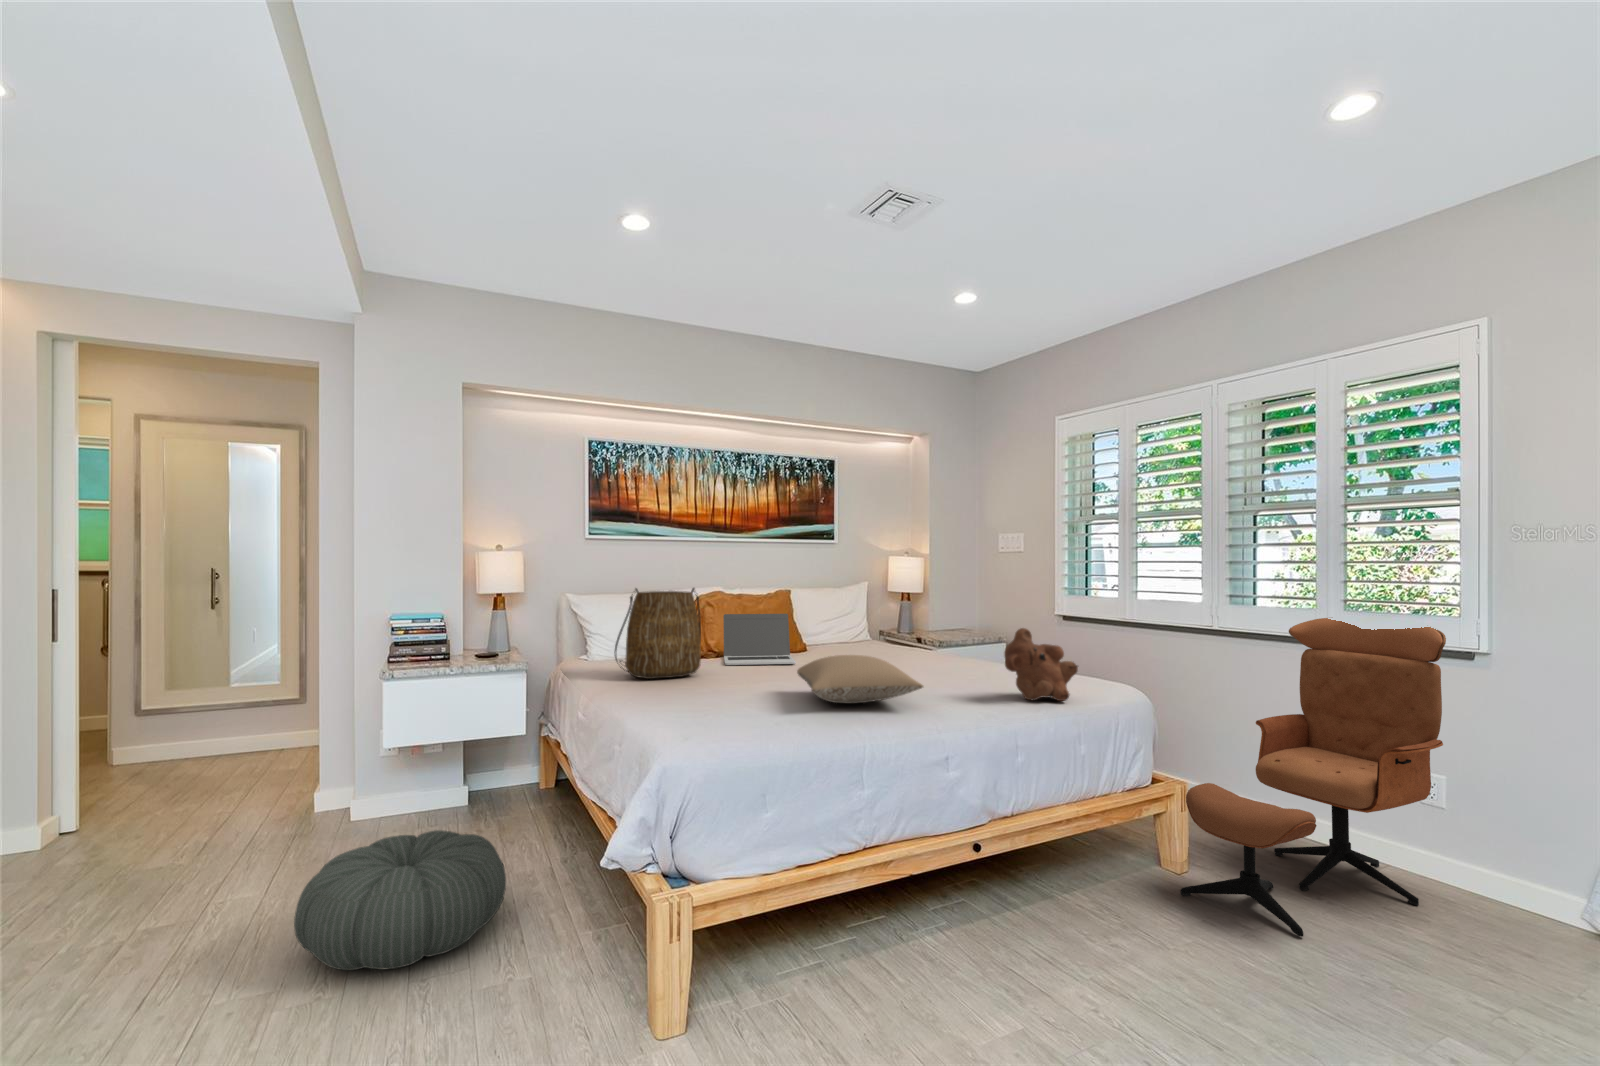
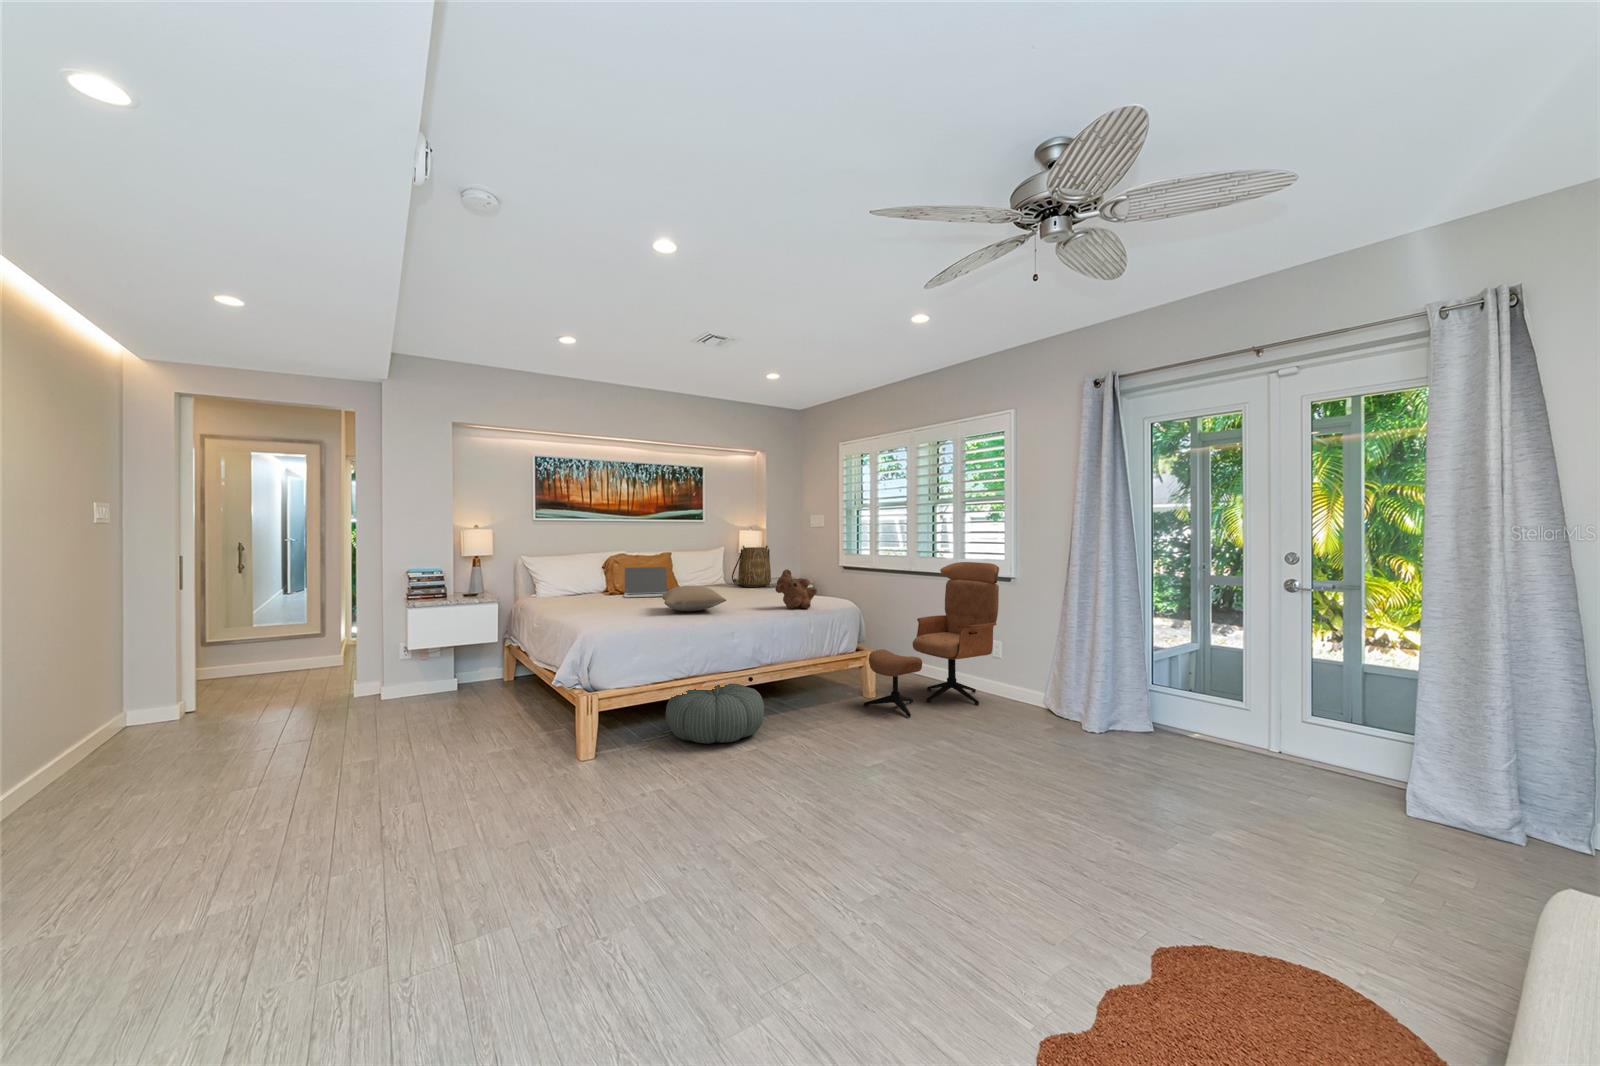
tote bag: present [614,588,701,679] -> present [732,546,771,587]
pouf: present [294,830,506,970] -> present [666,684,764,744]

